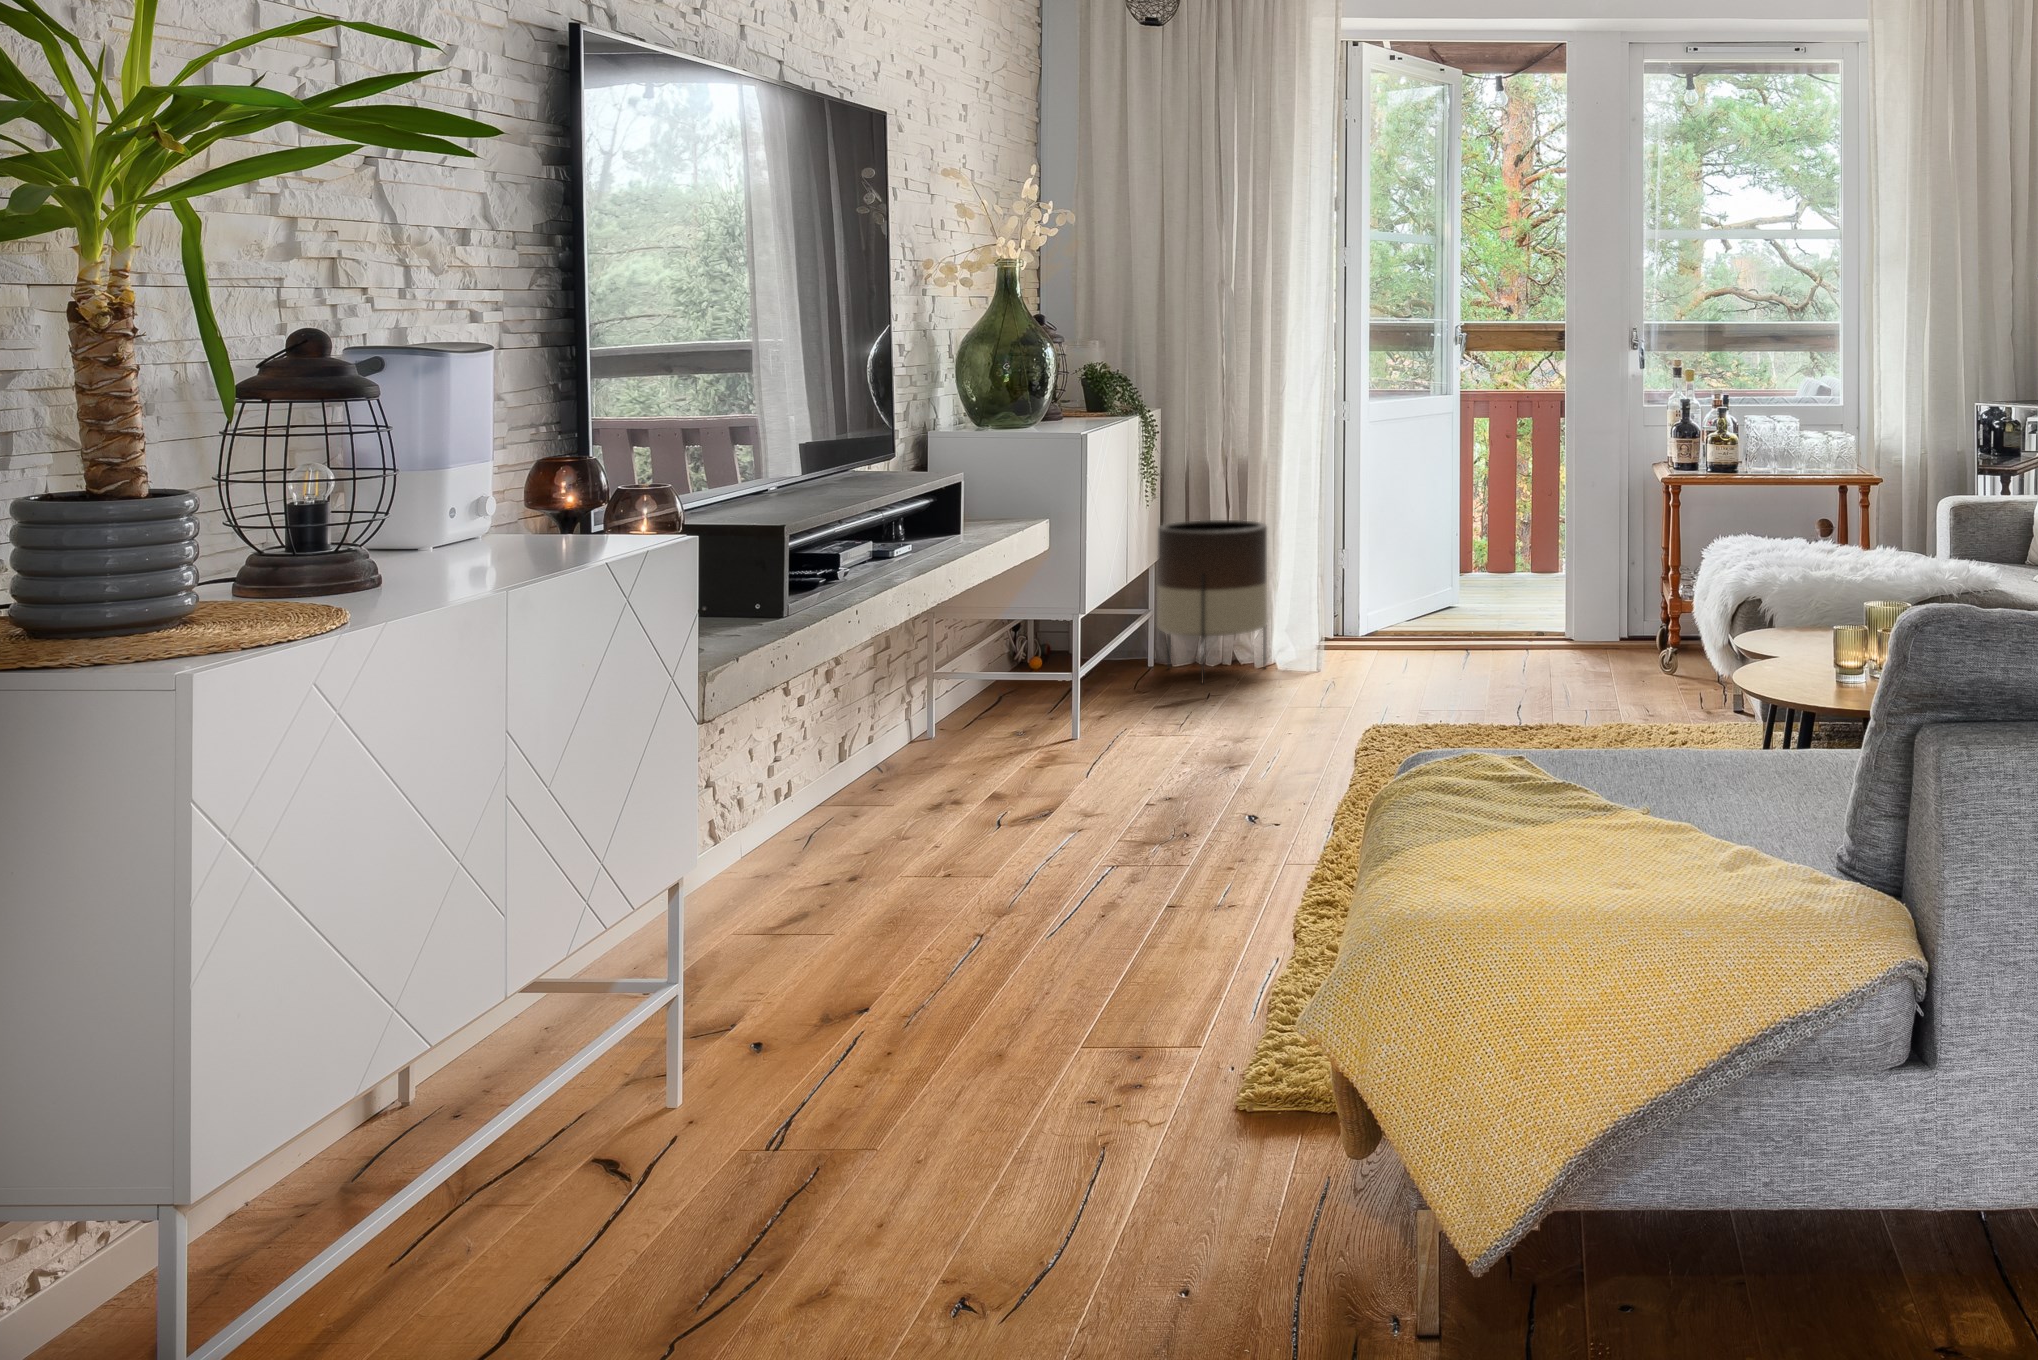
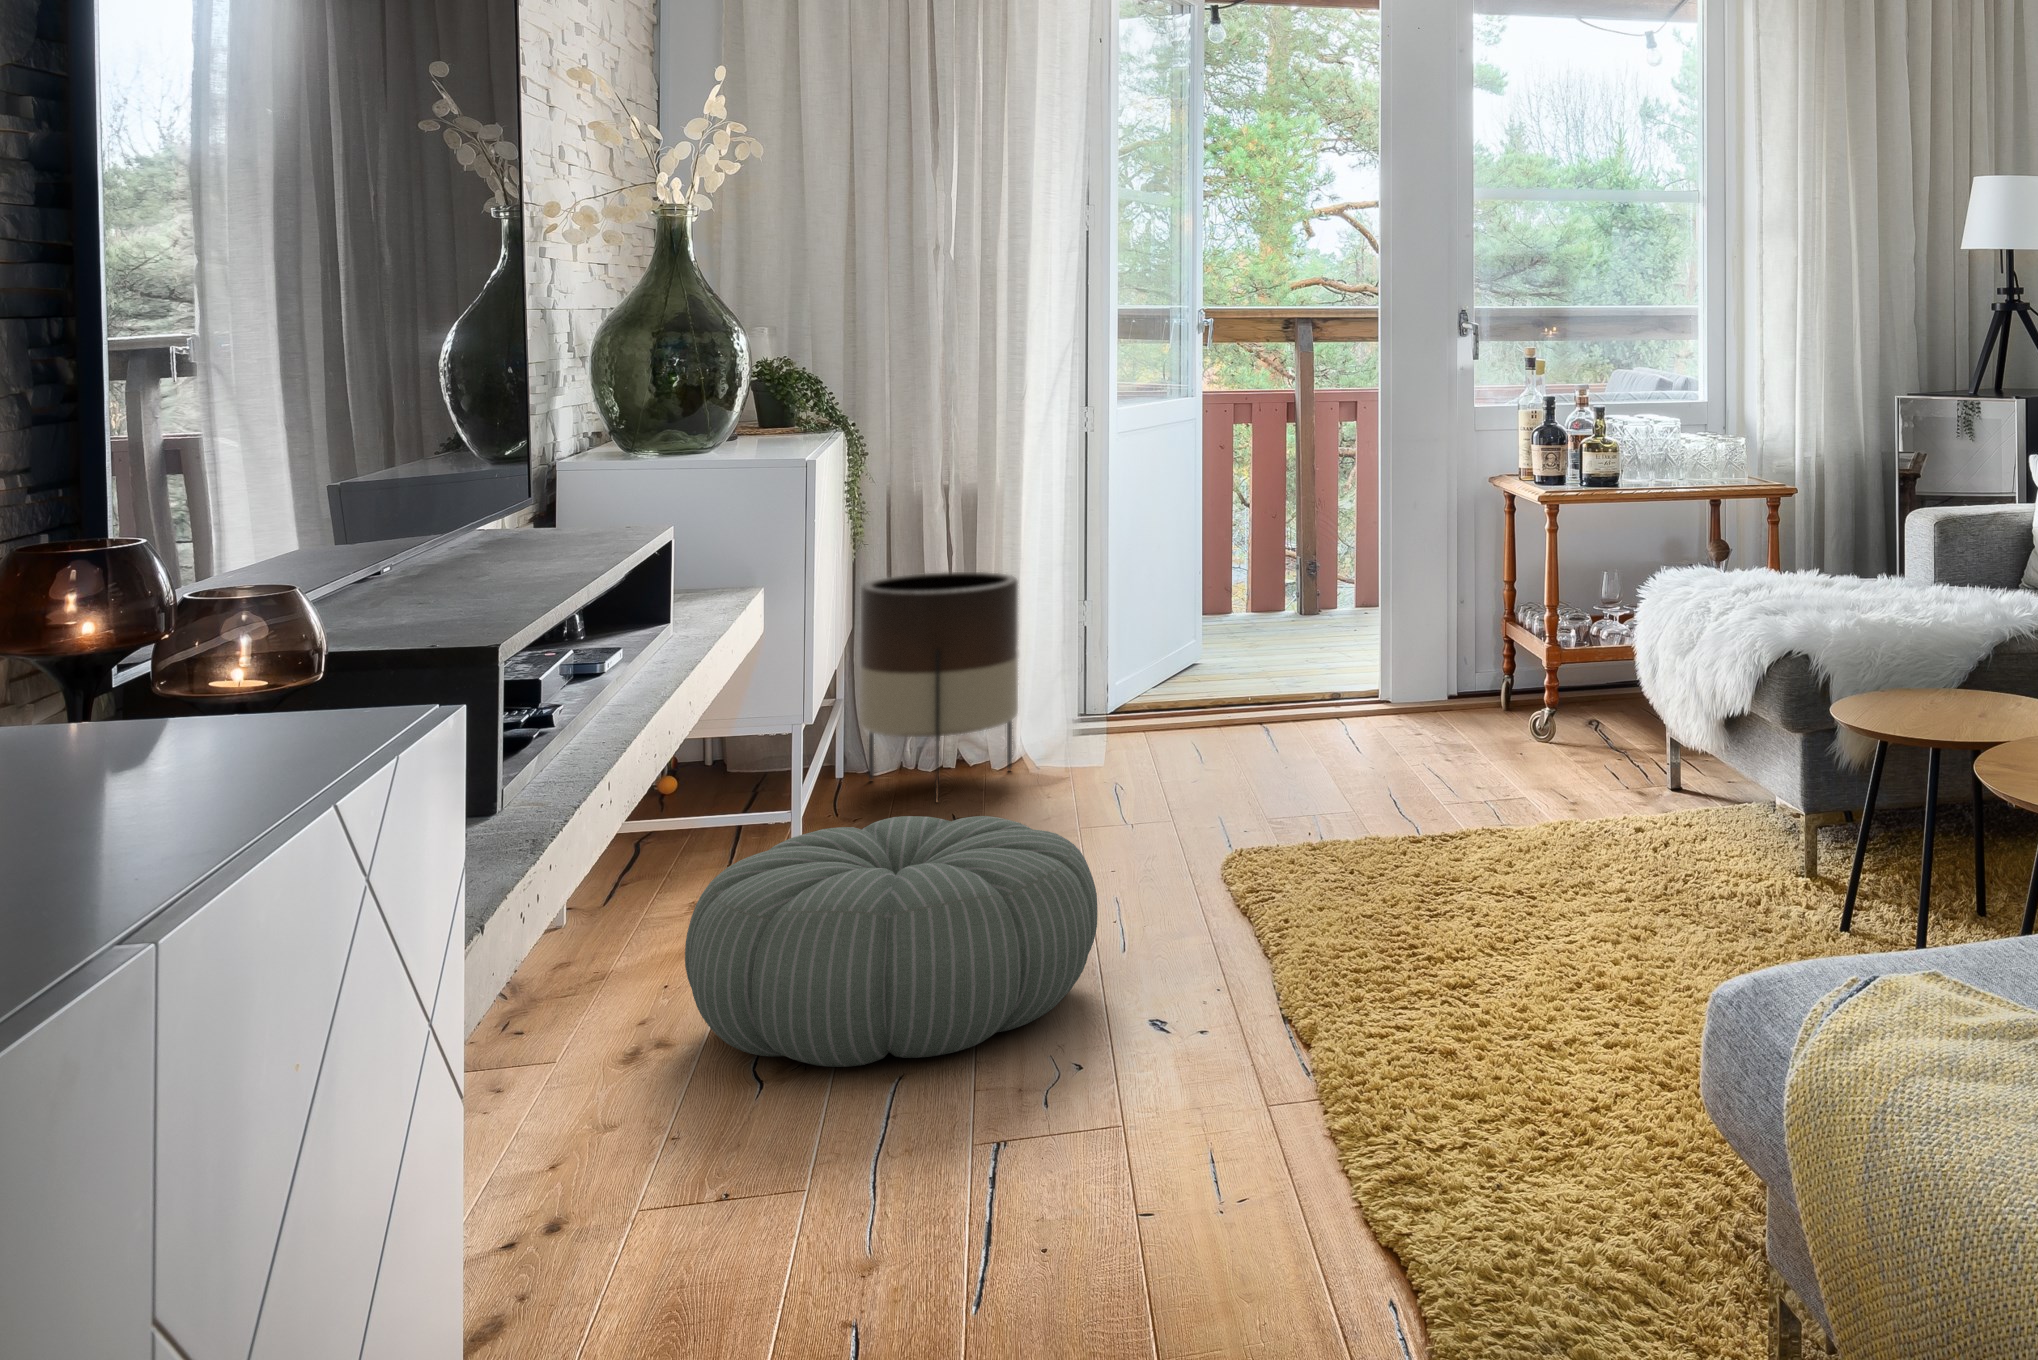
pouf: none [965,672,1228,819] -> present [685,816,1098,1067]

